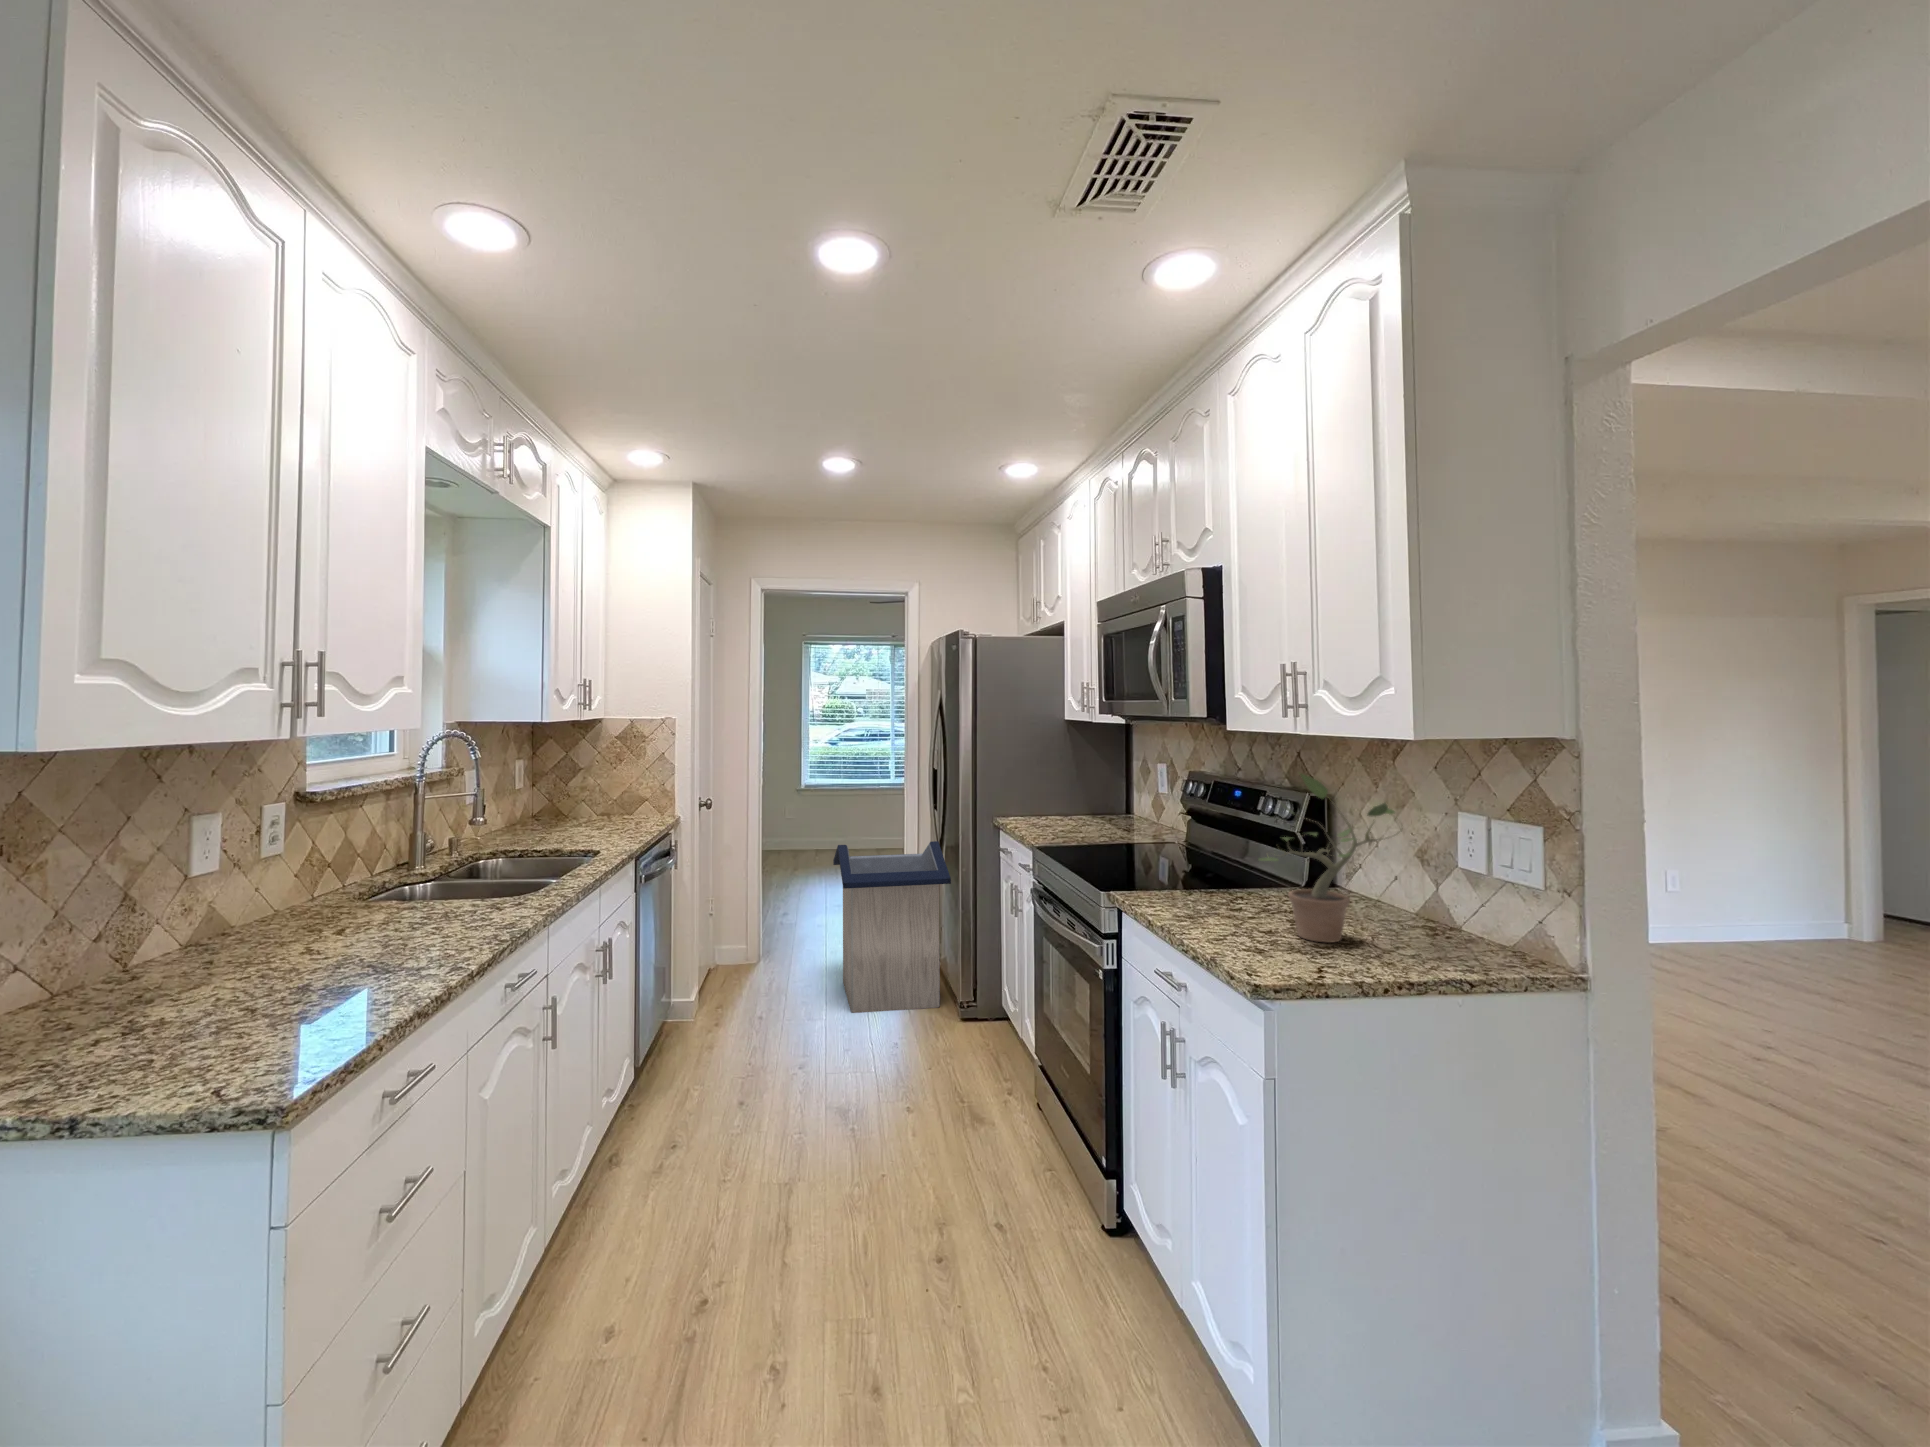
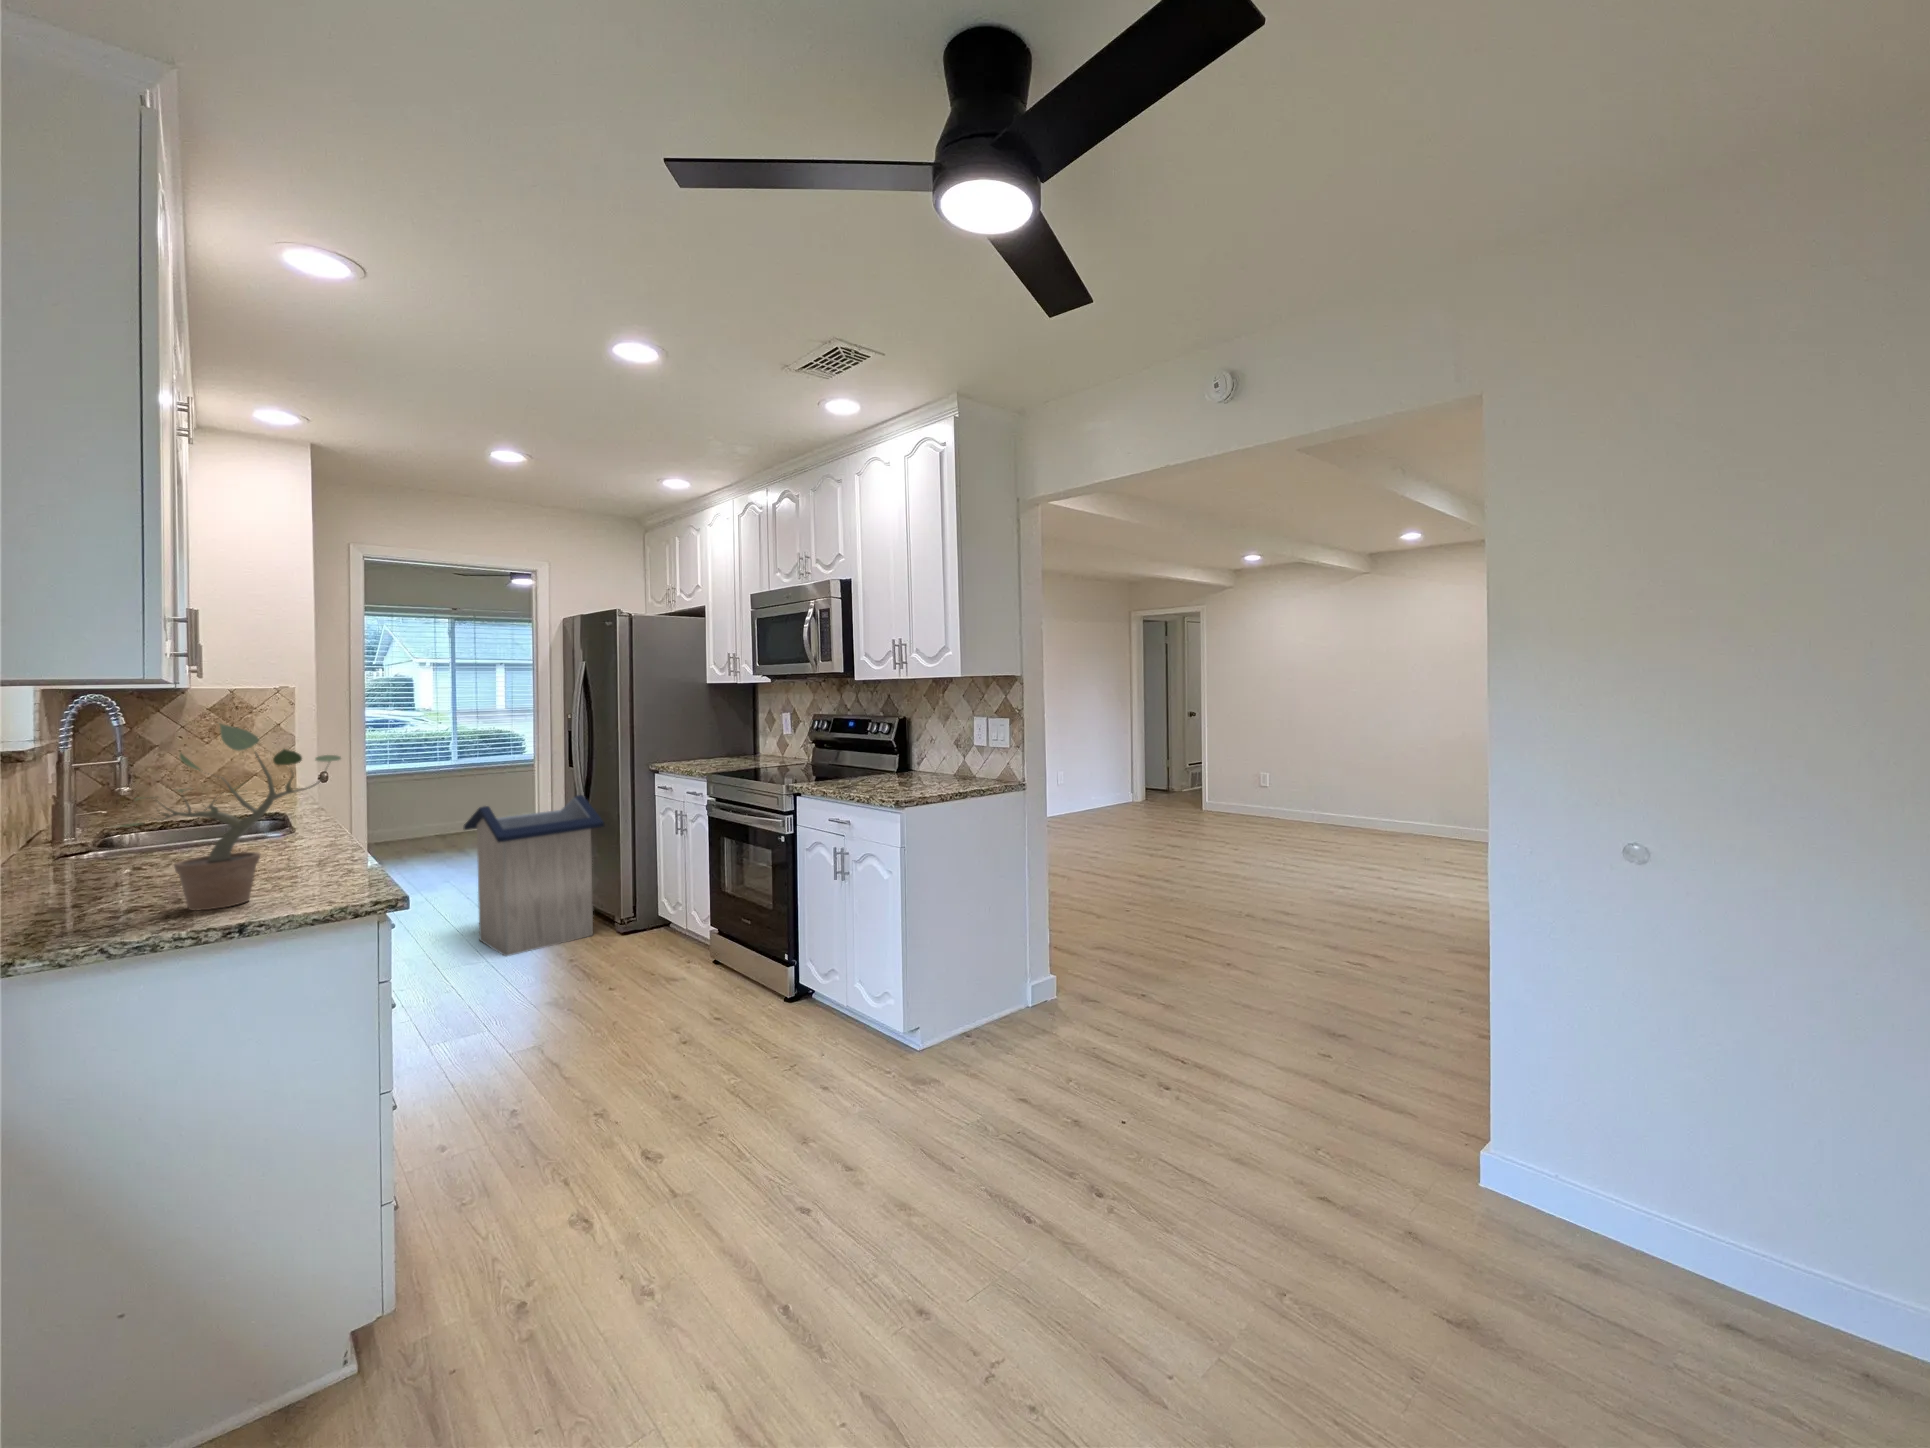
potted plant: present [1259,774,1403,943] -> present [120,724,341,911]

